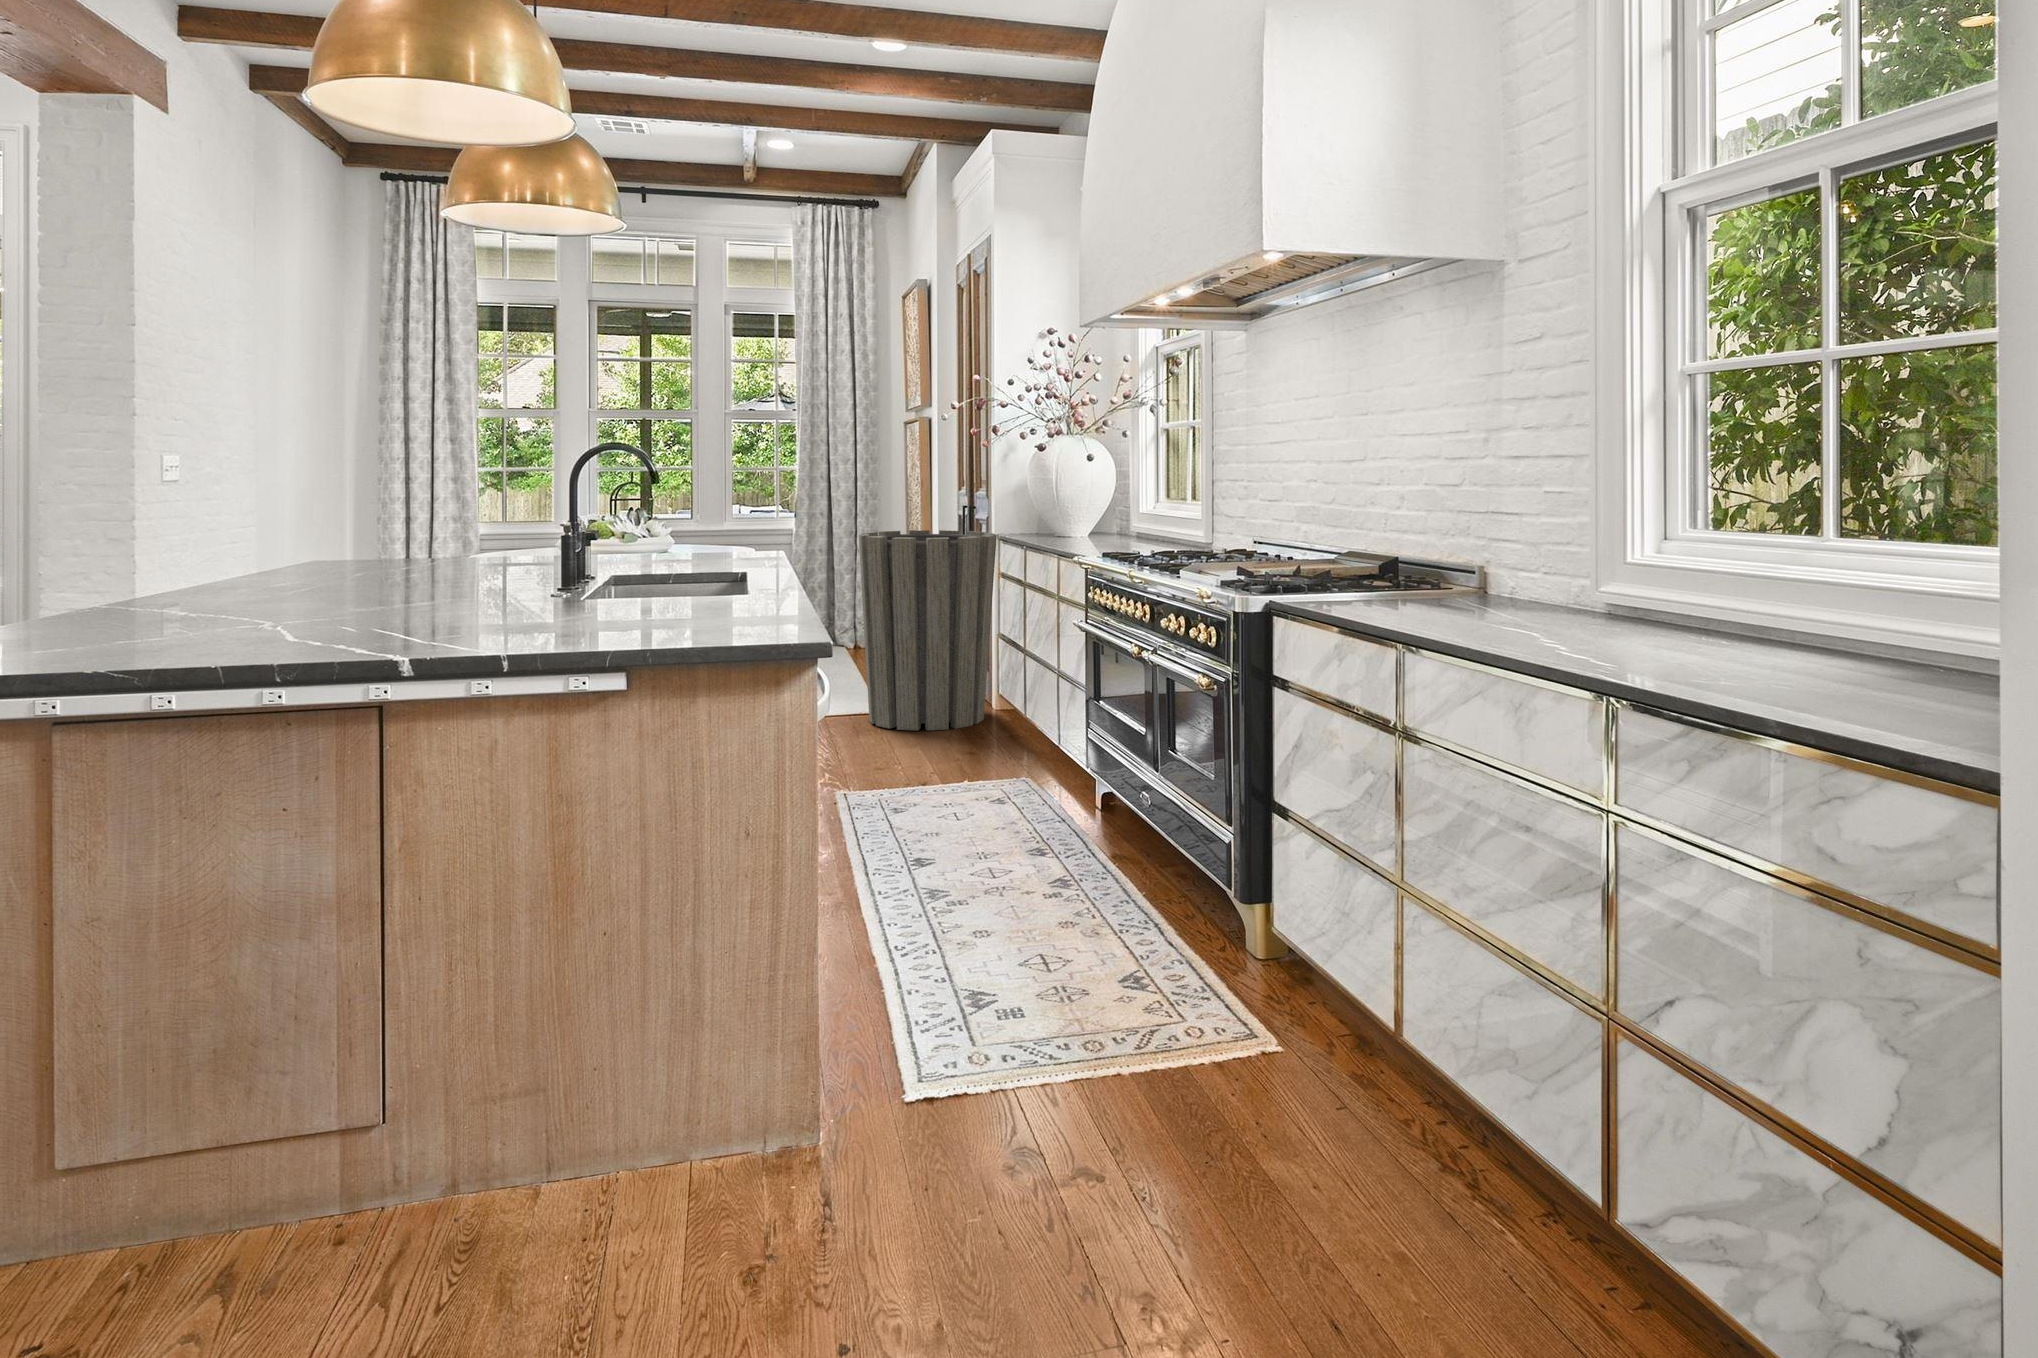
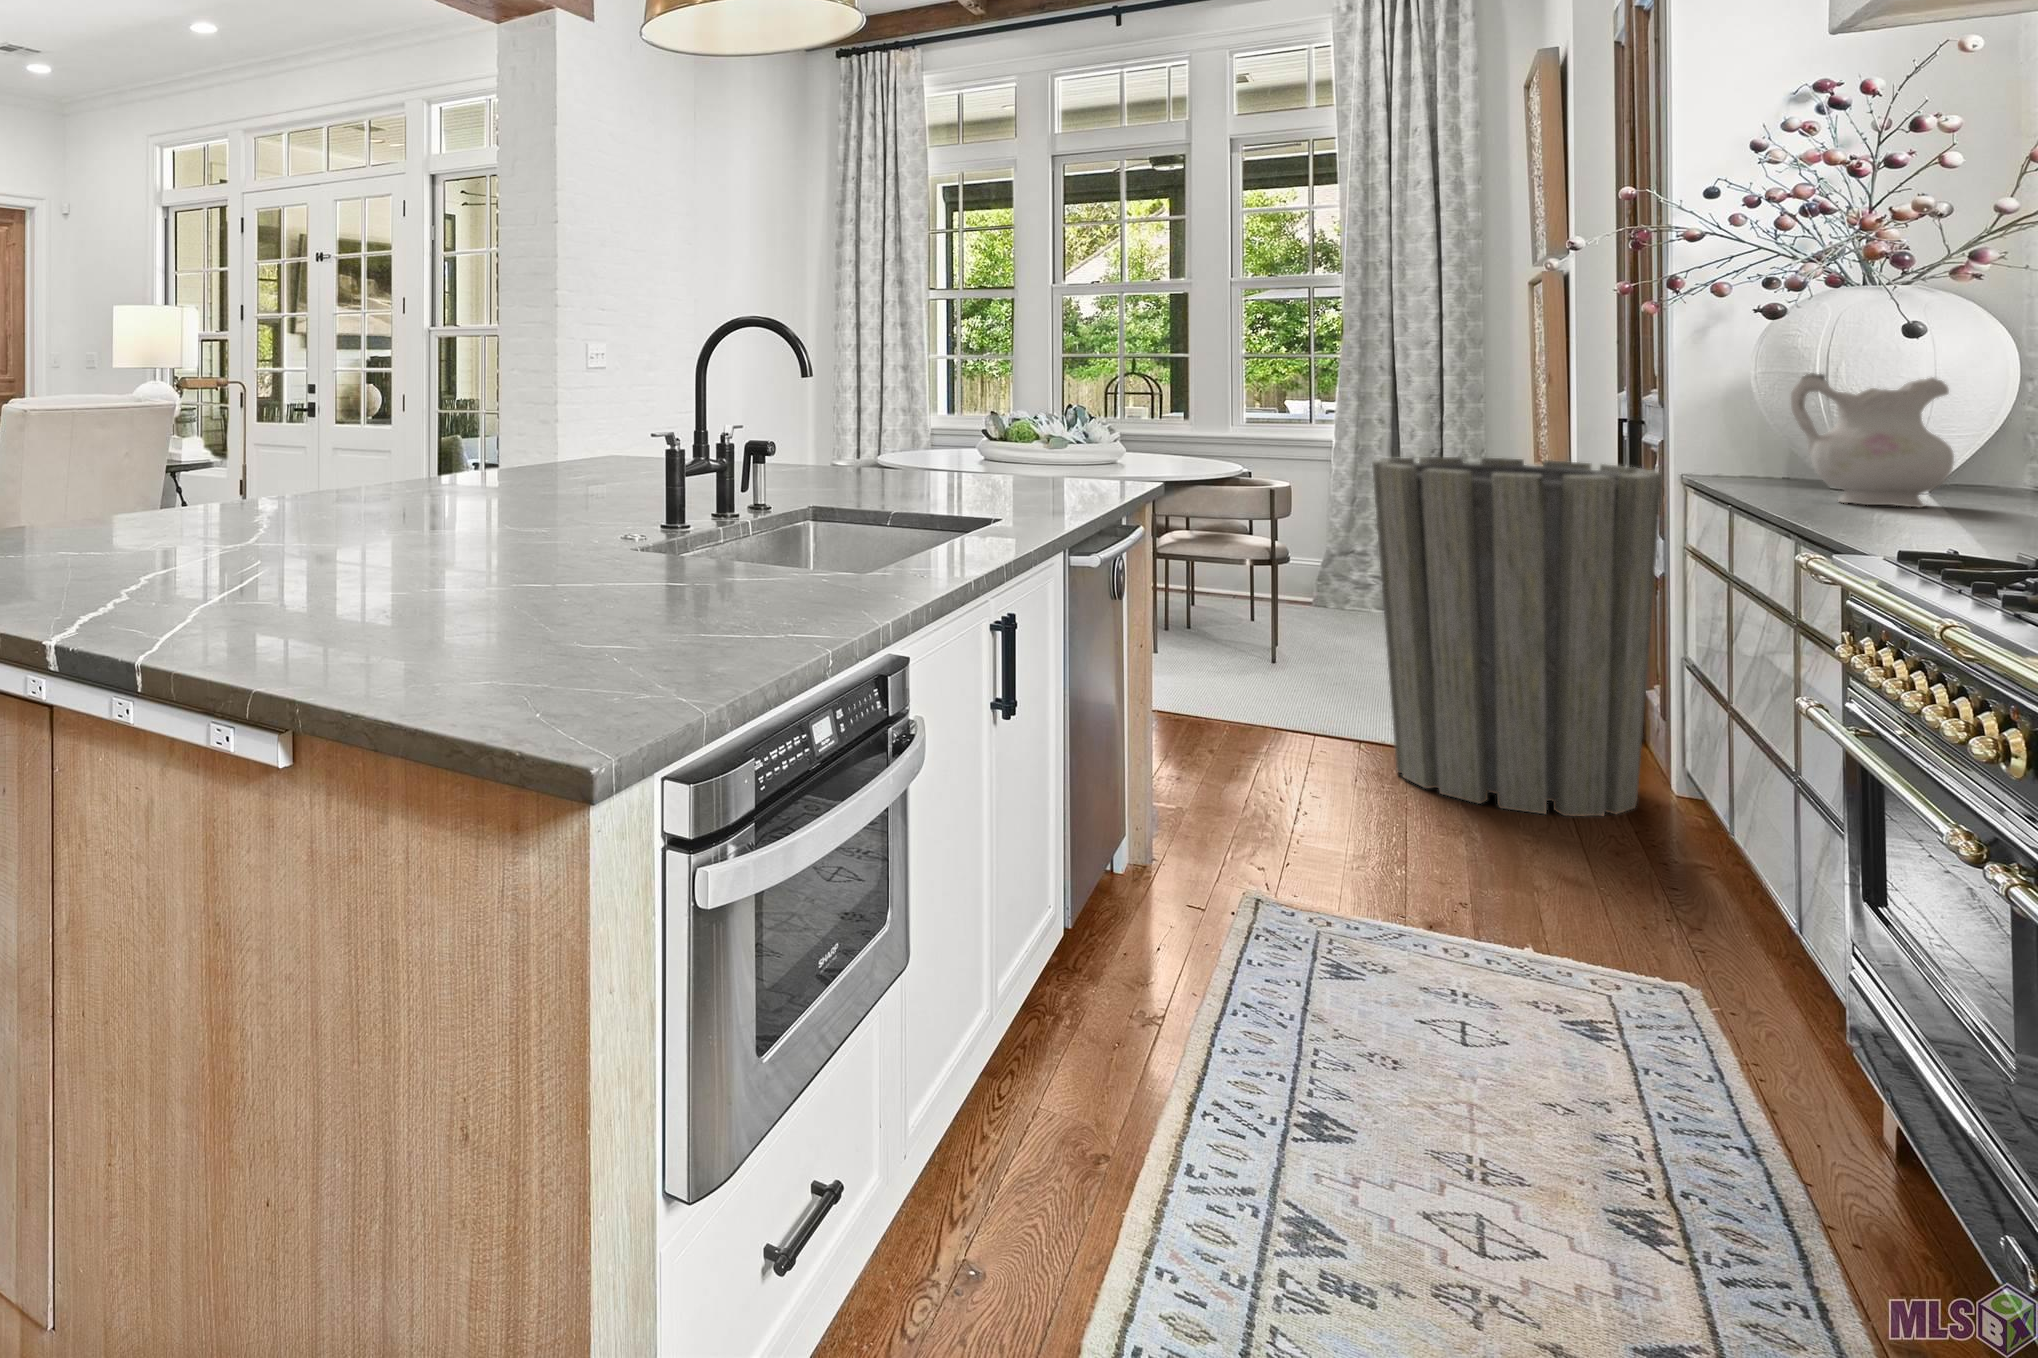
ceramic pitcher: none [1057,479,1113,543] -> present [1791,373,1954,508]

